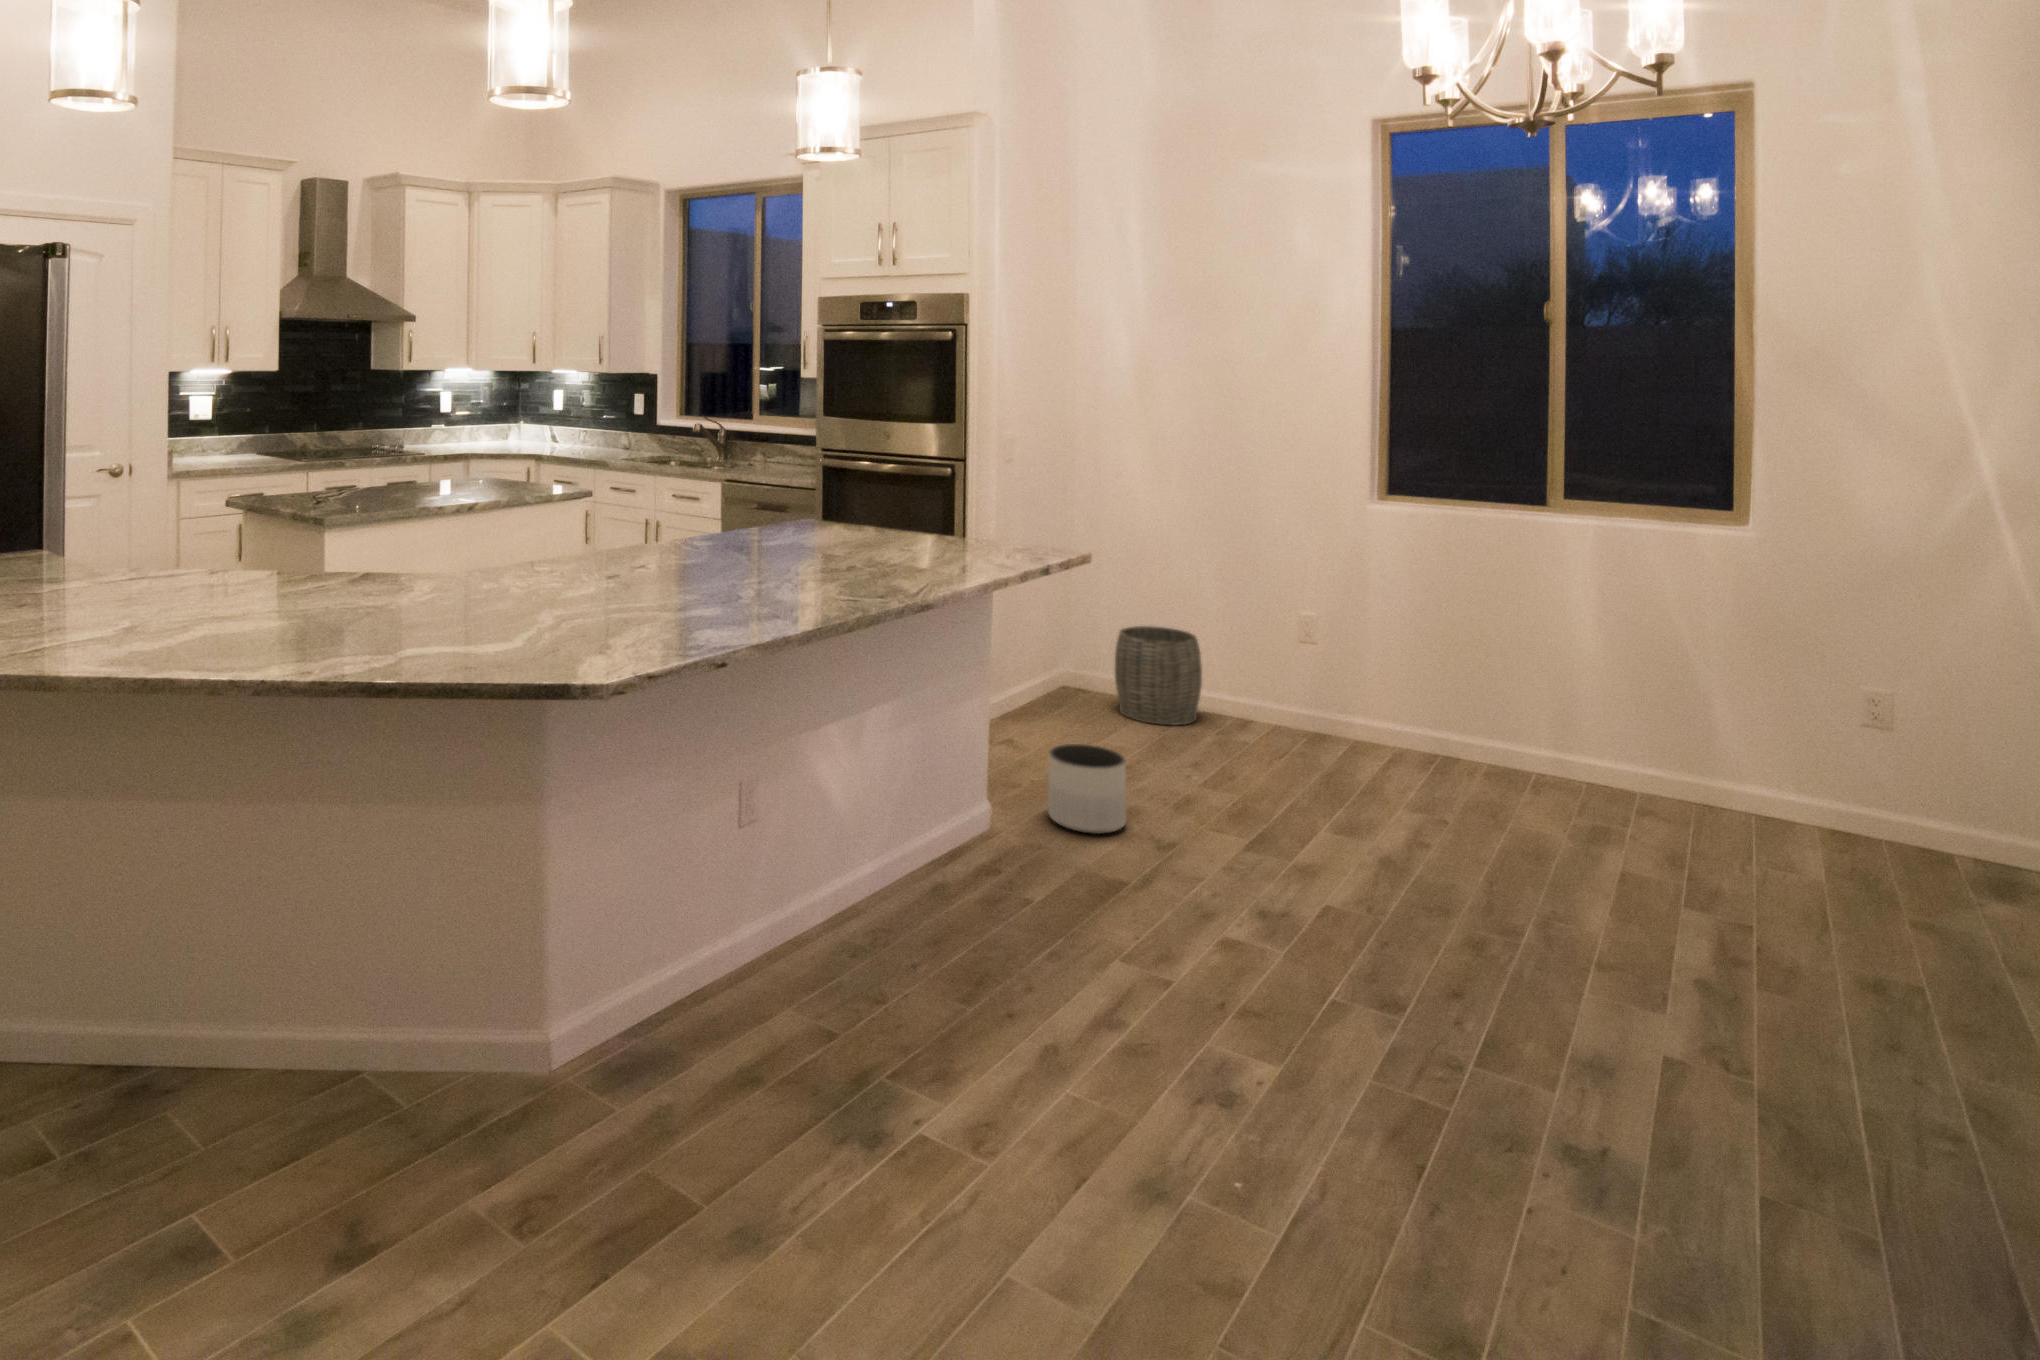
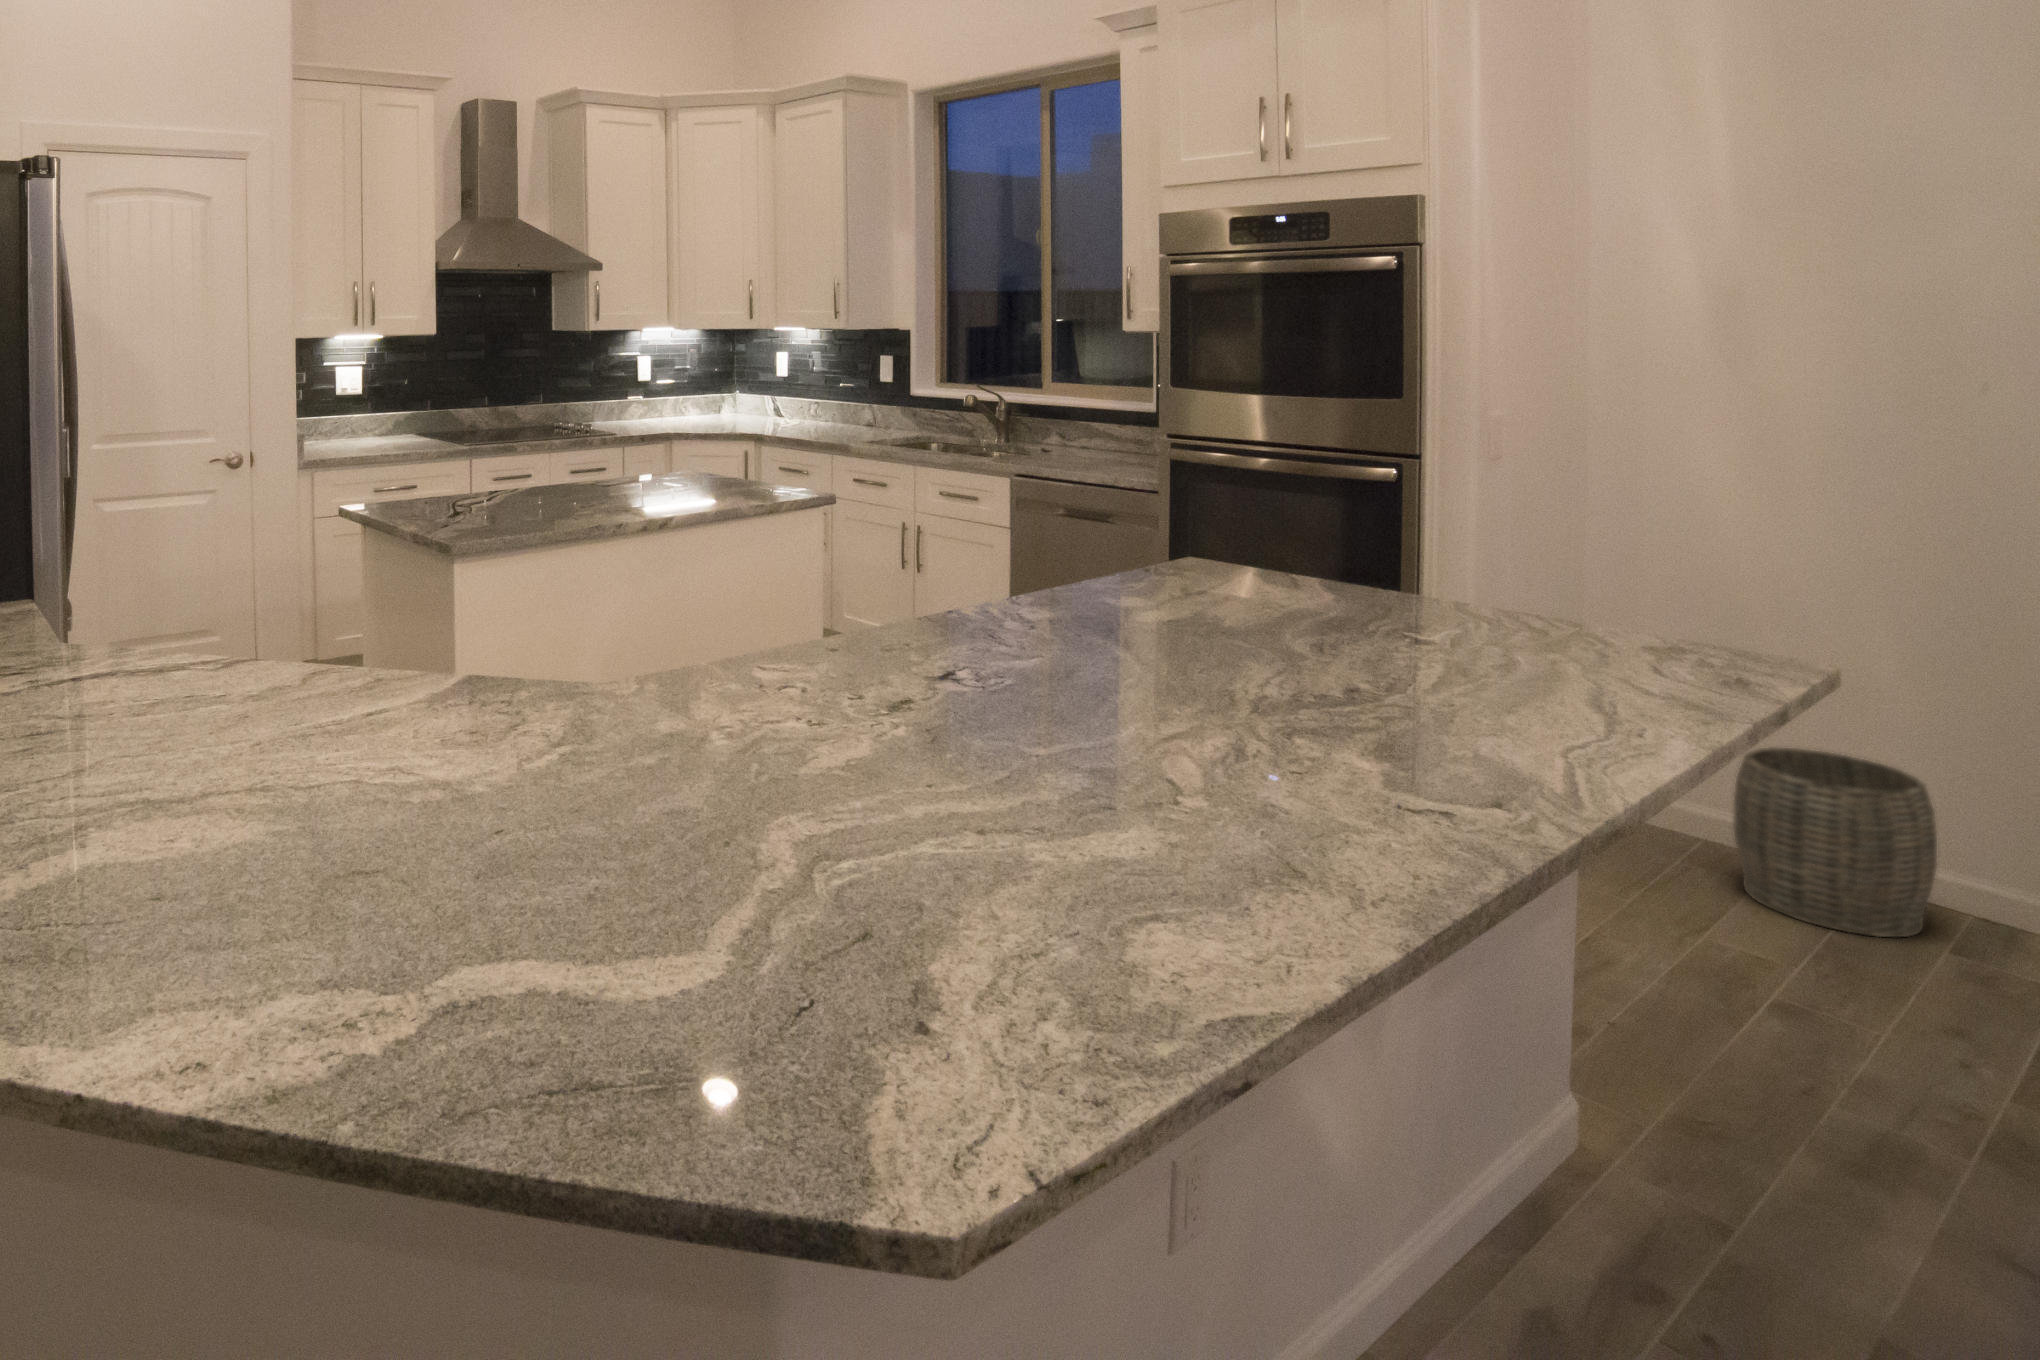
planter: present [1048,744,1127,834] -> none [1690,1013,1891,1217]

